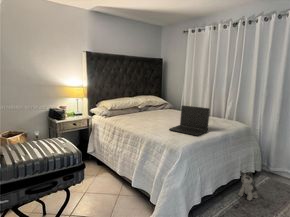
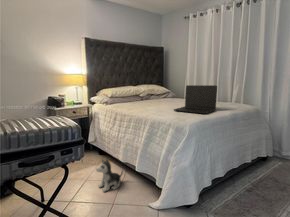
plush toy: present [238,171,258,200] -> present [96,160,123,192]

